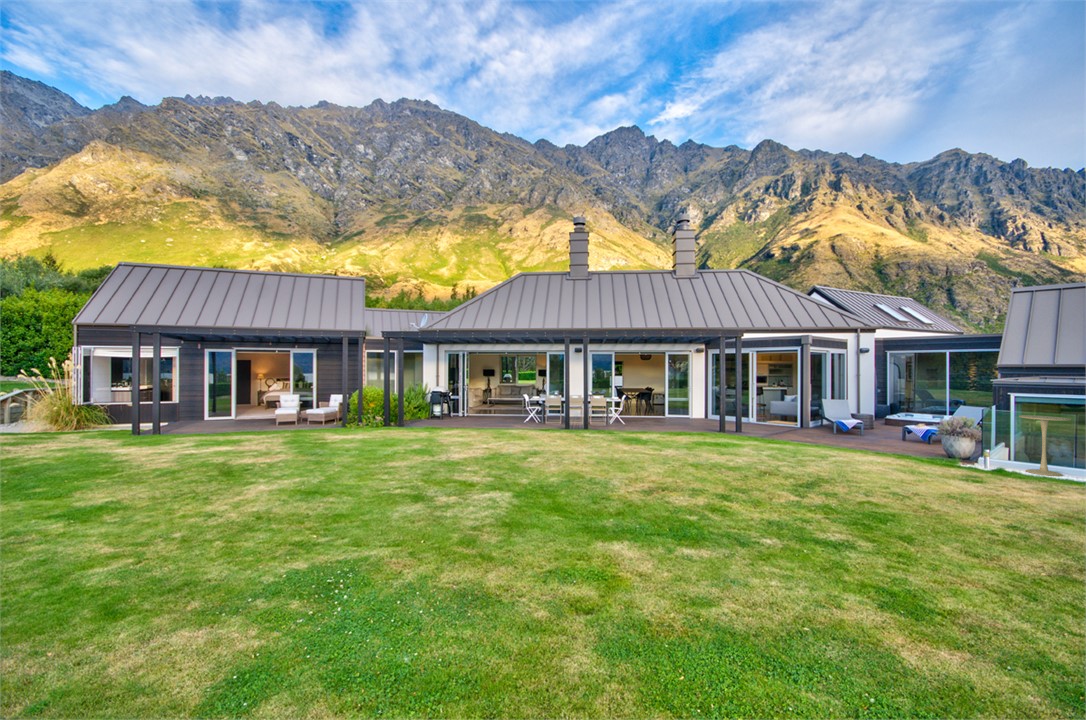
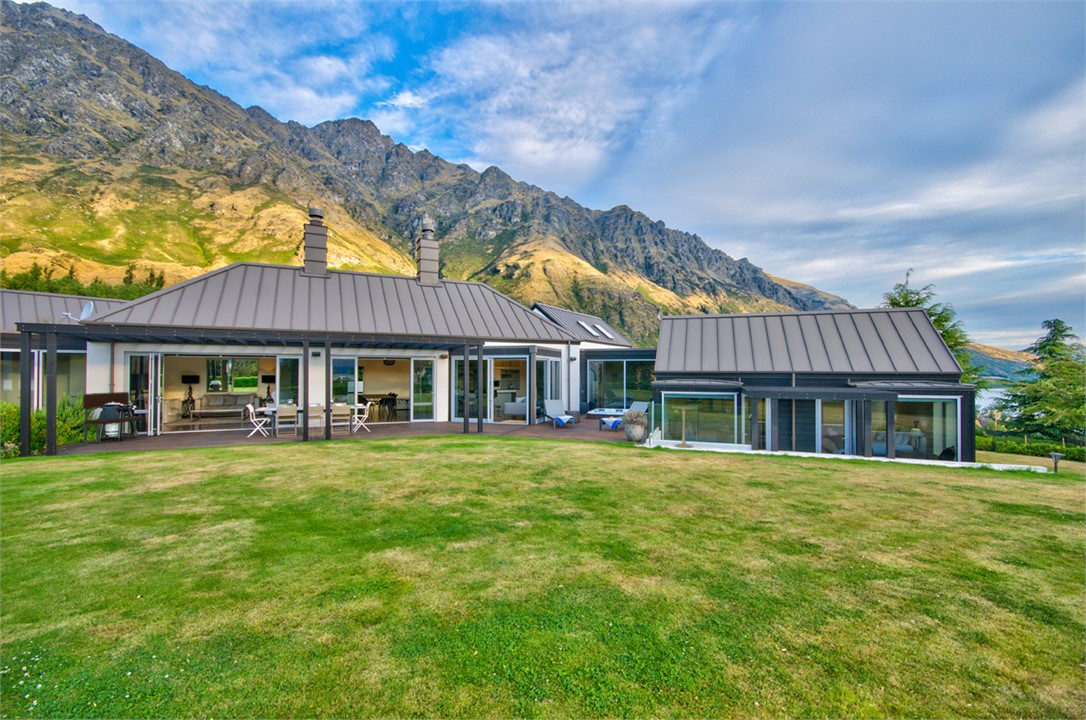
bench: none [420,381,457,420] -> present [83,392,145,443]

